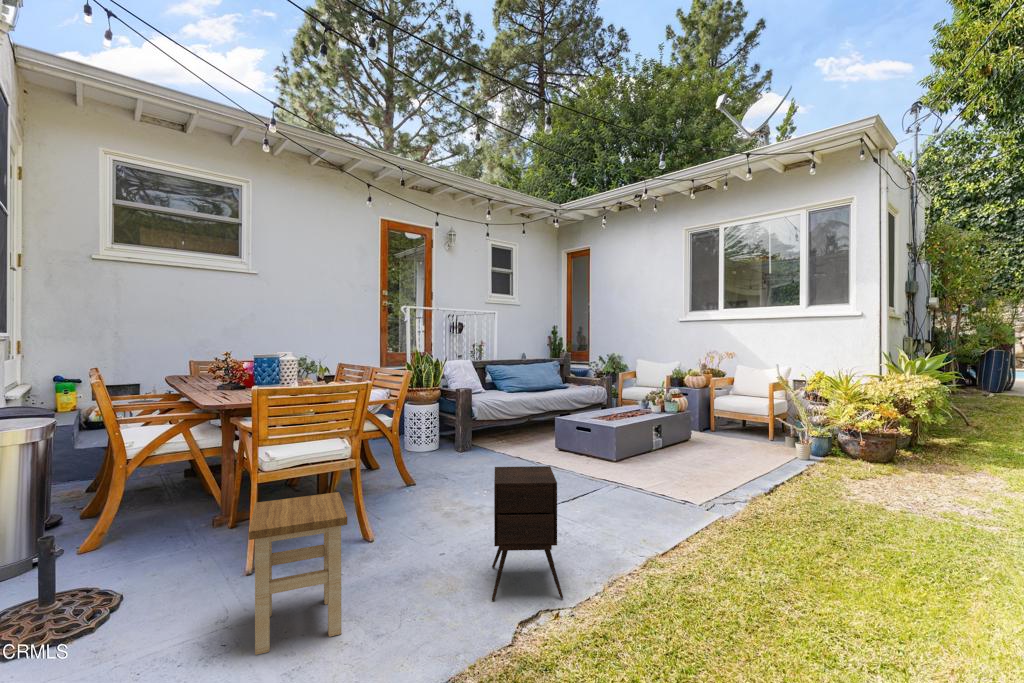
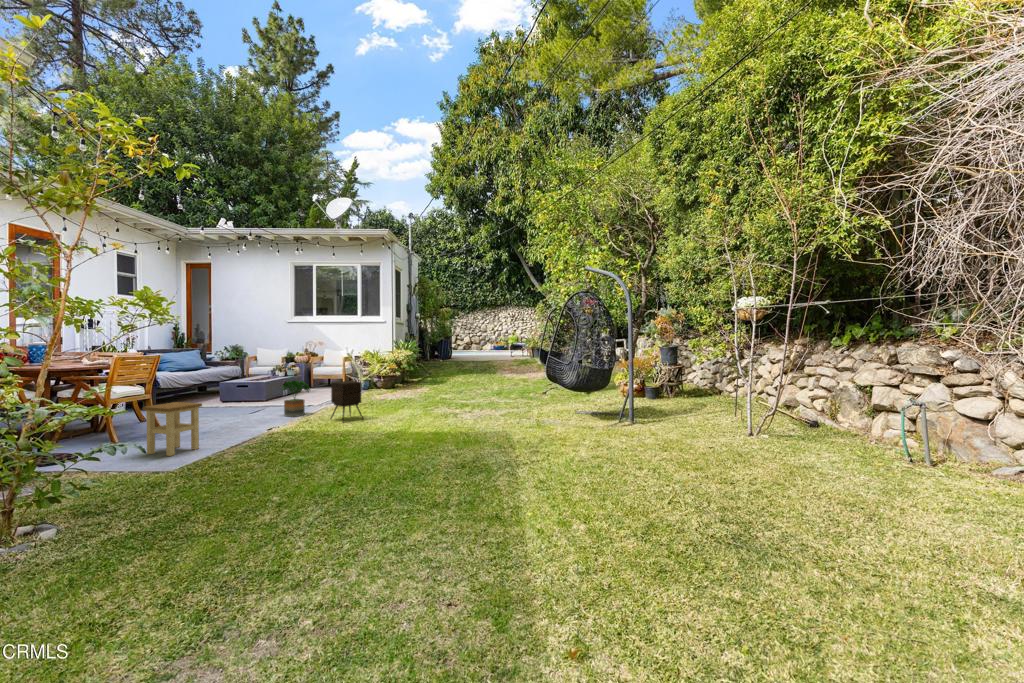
potted tree: none [611,442,675,533] -> present [282,381,310,417]
side table: present [492,466,563,601] -> present [330,381,363,421]

